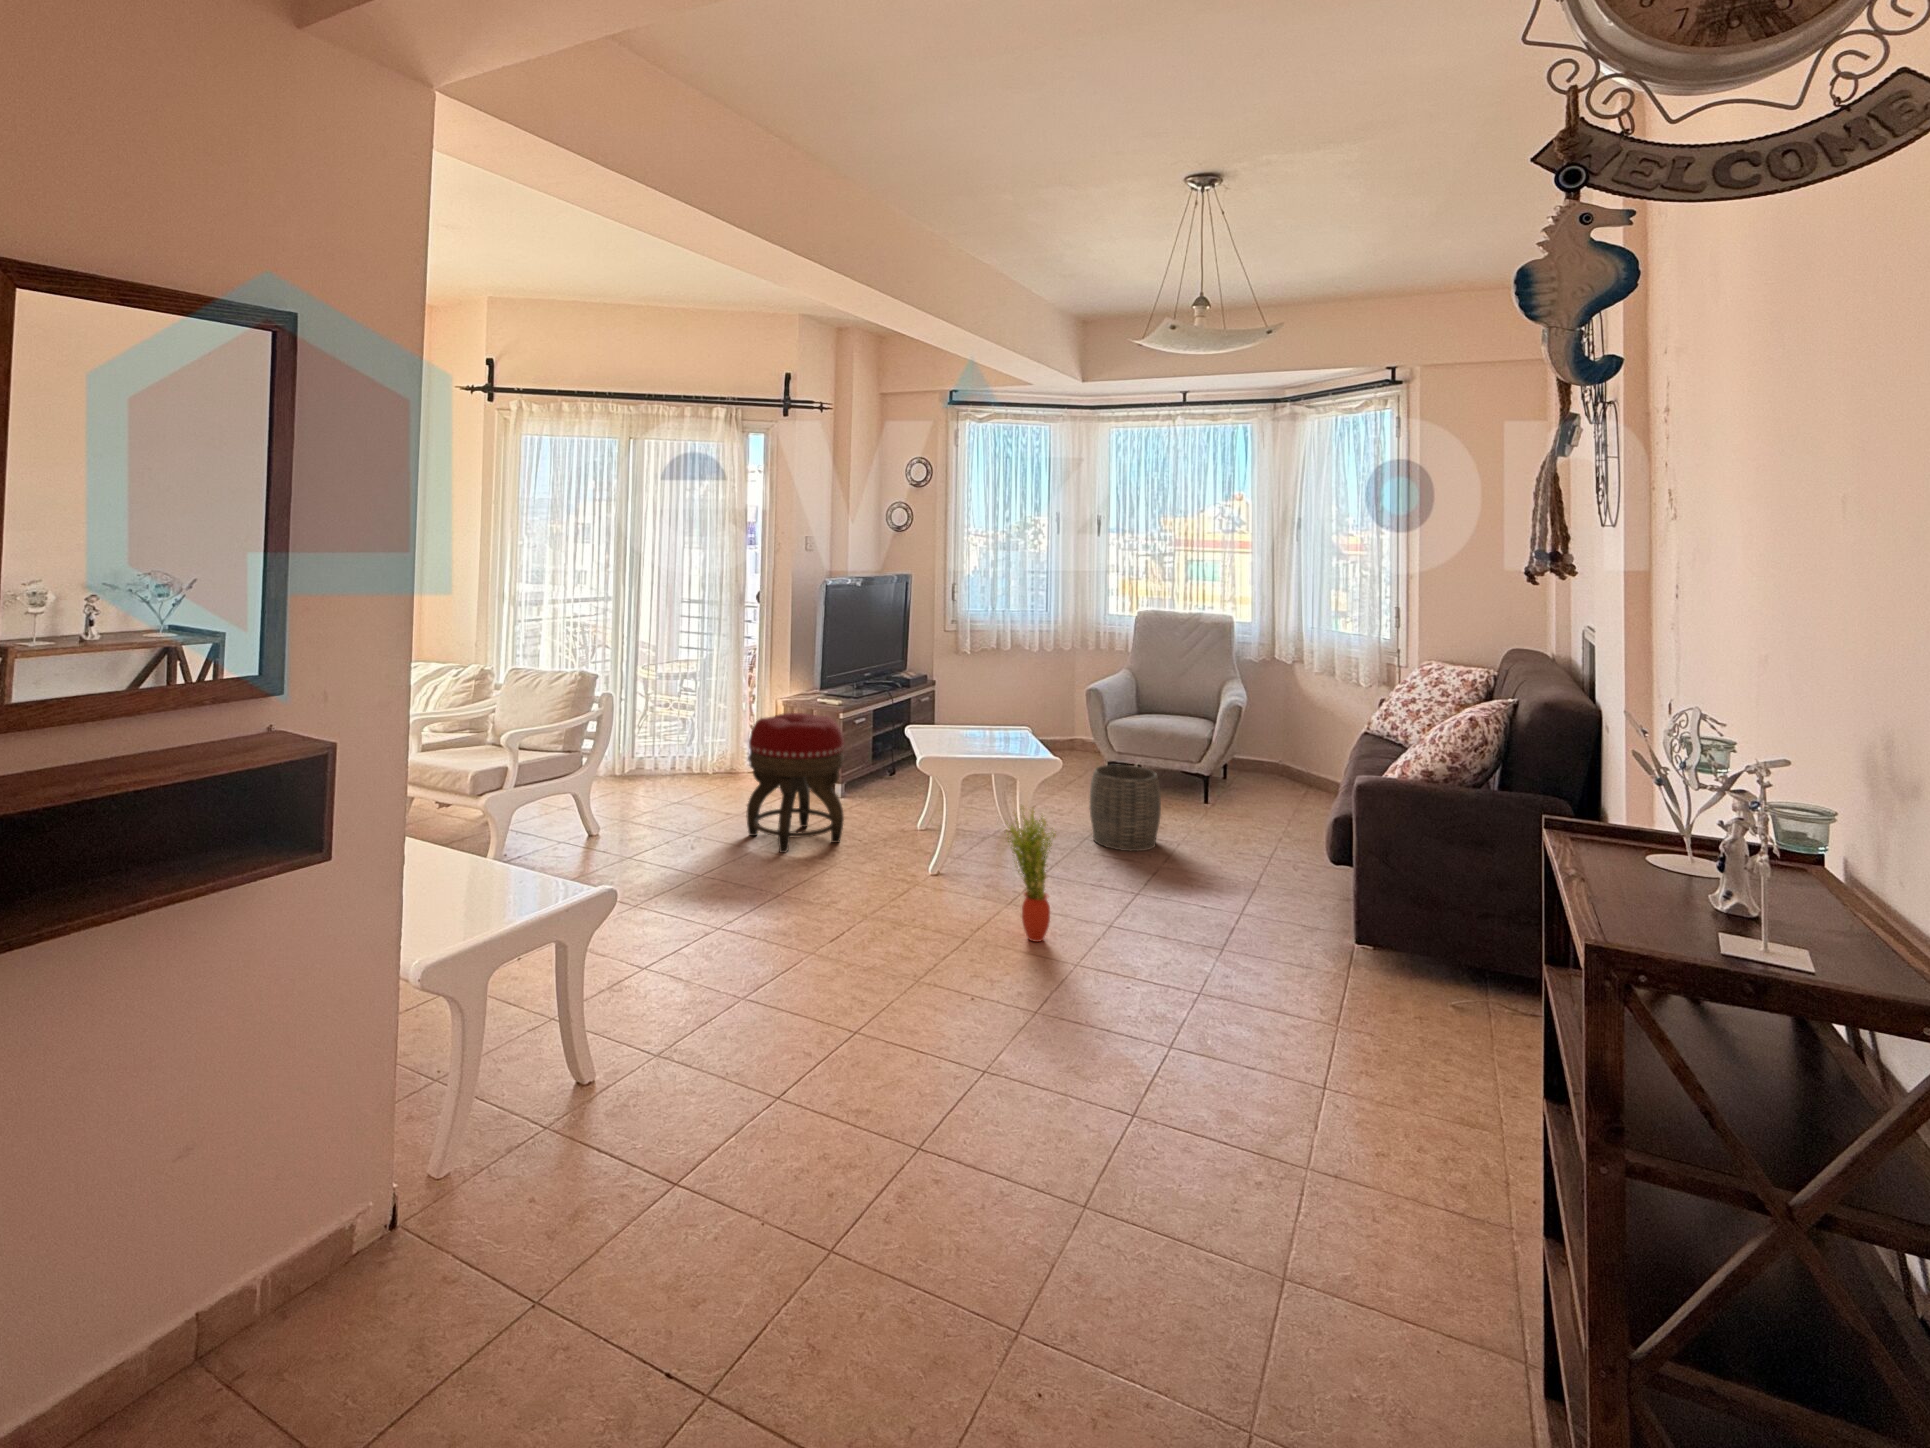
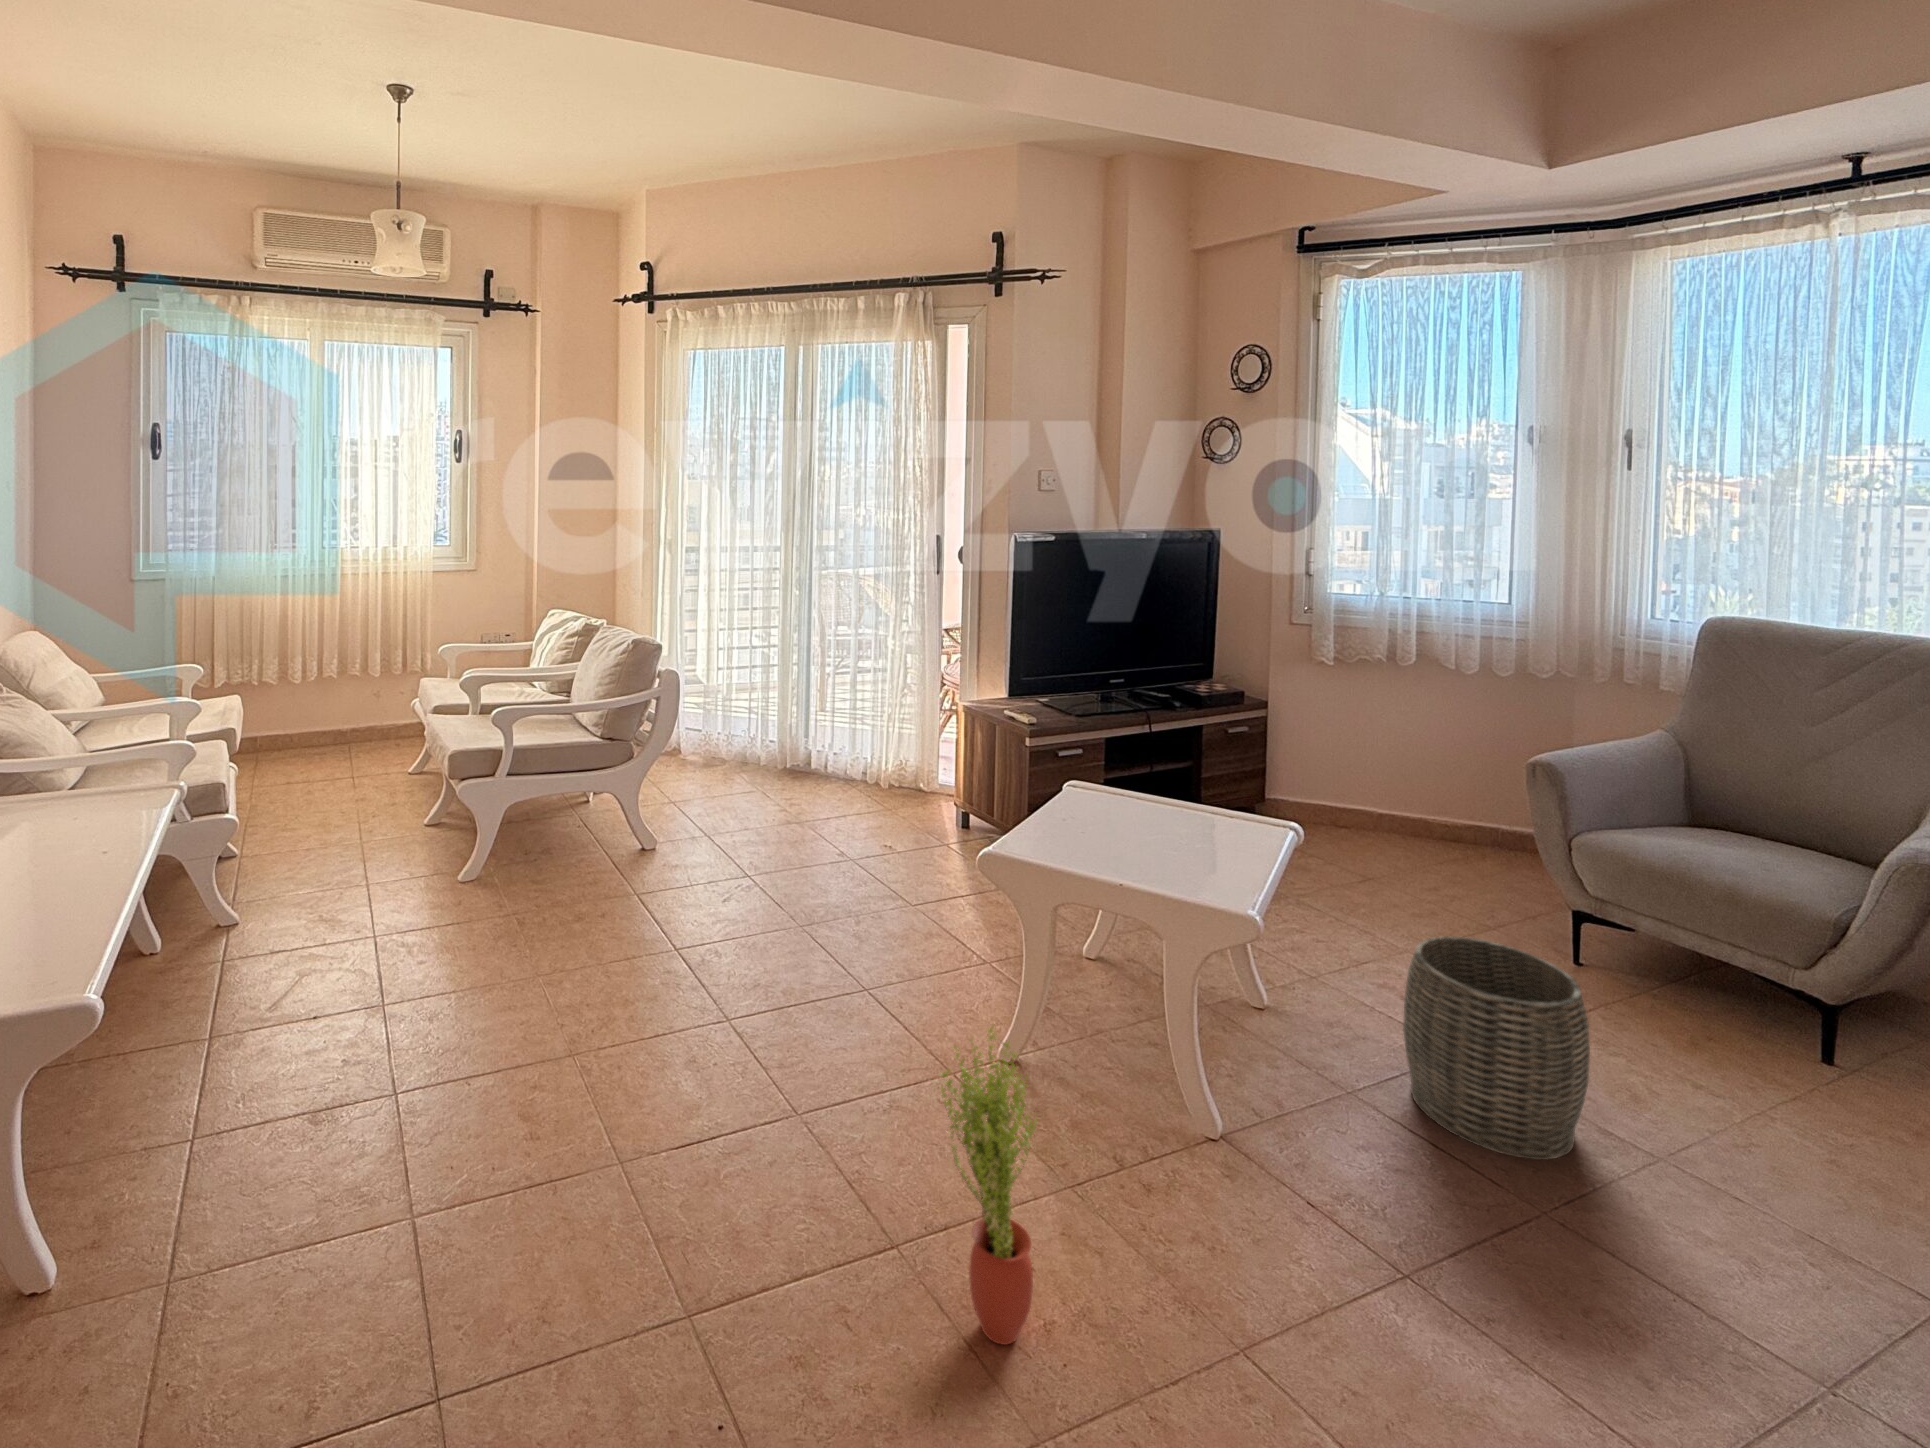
footstool: present [746,713,844,853] -> none [795,728,942,945]

